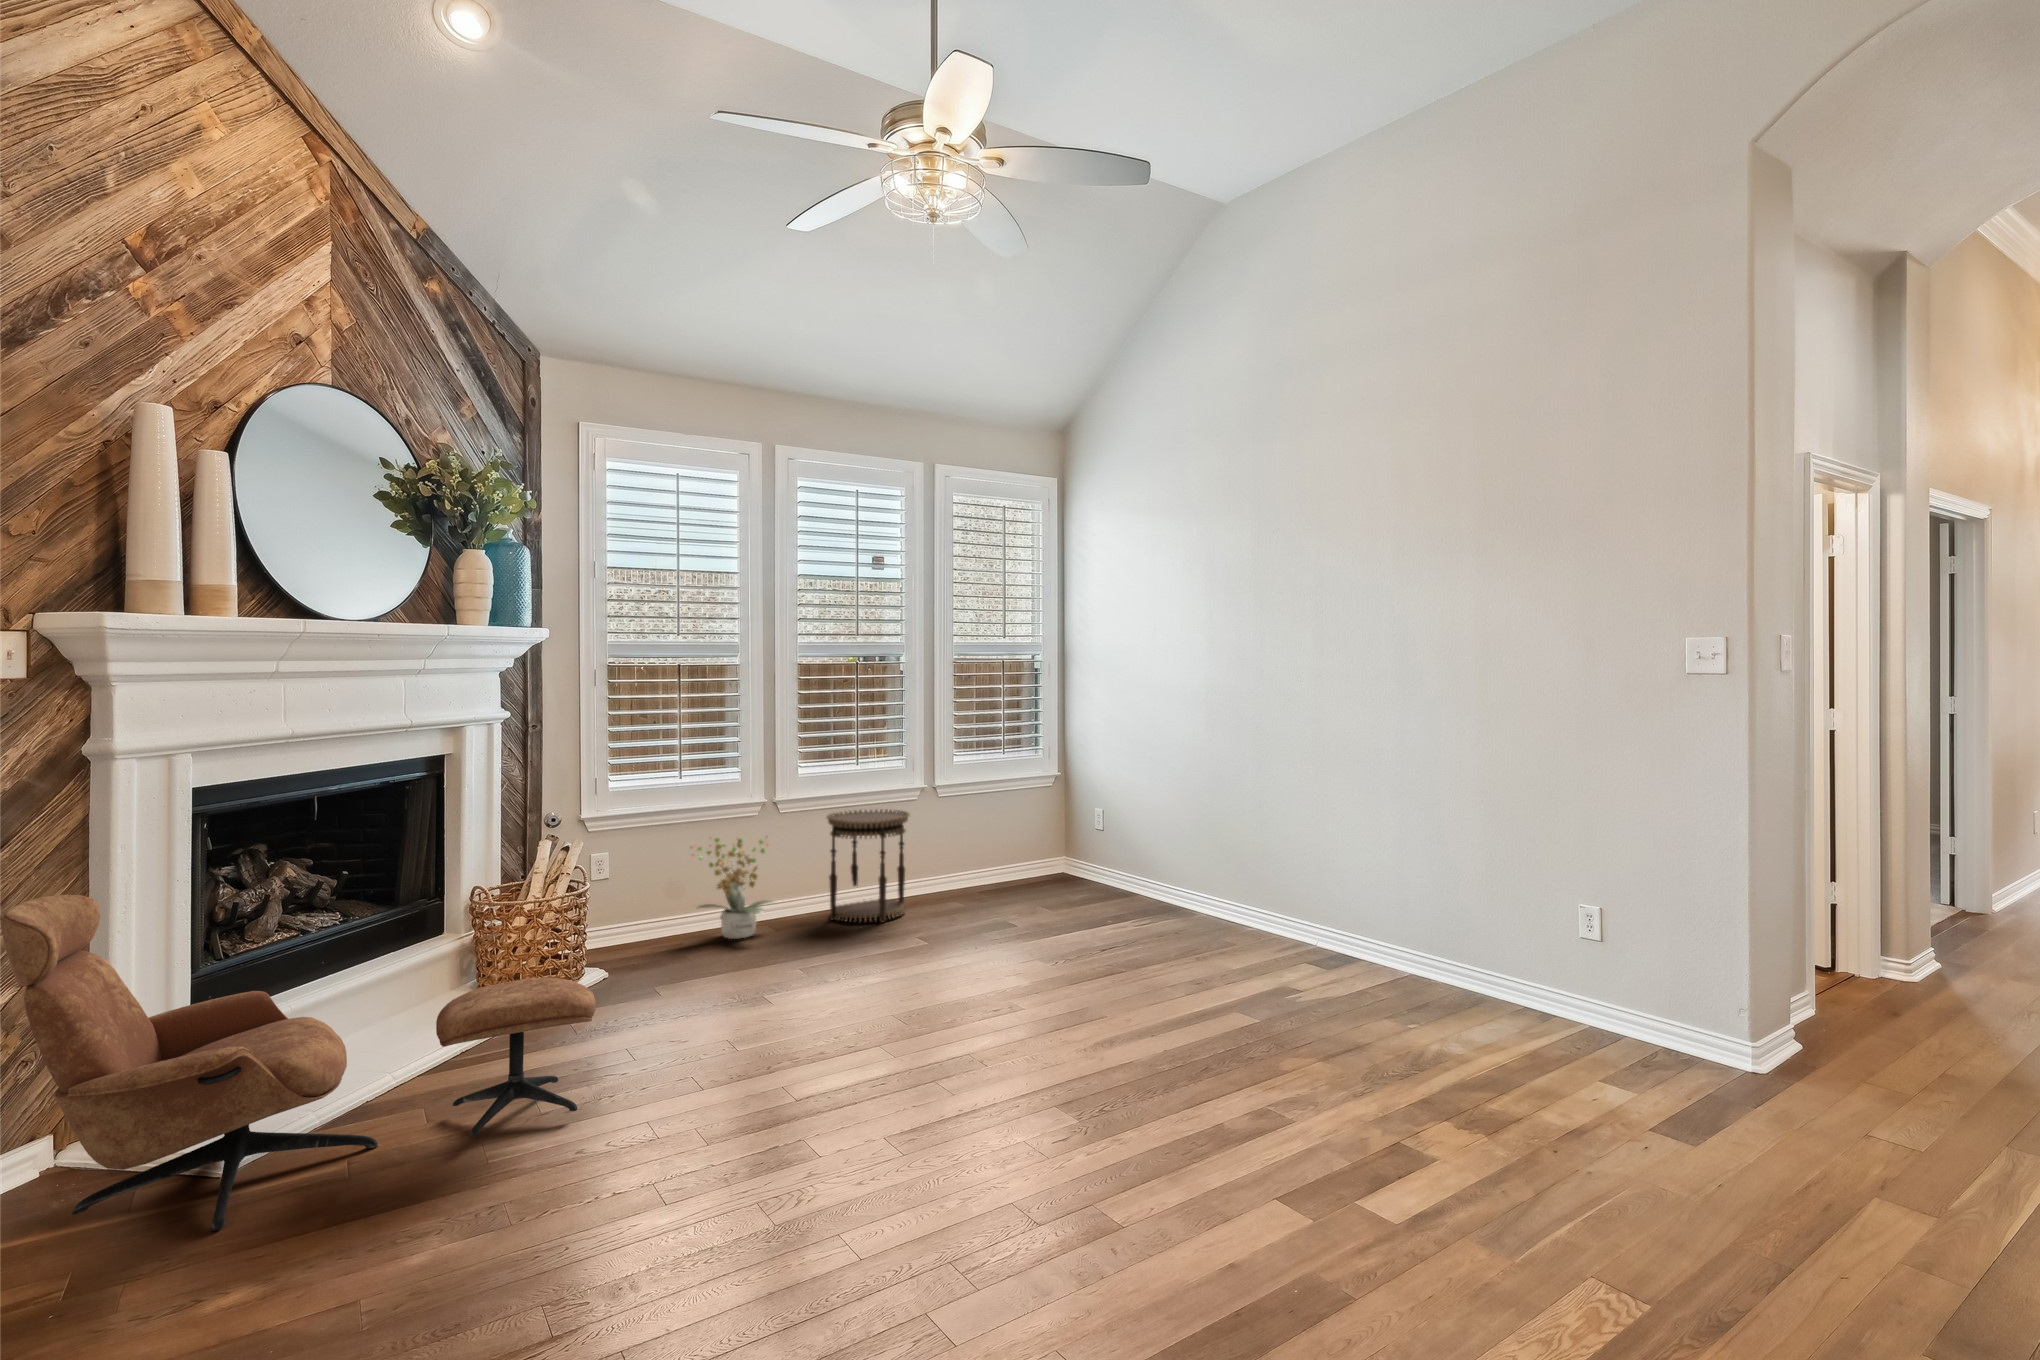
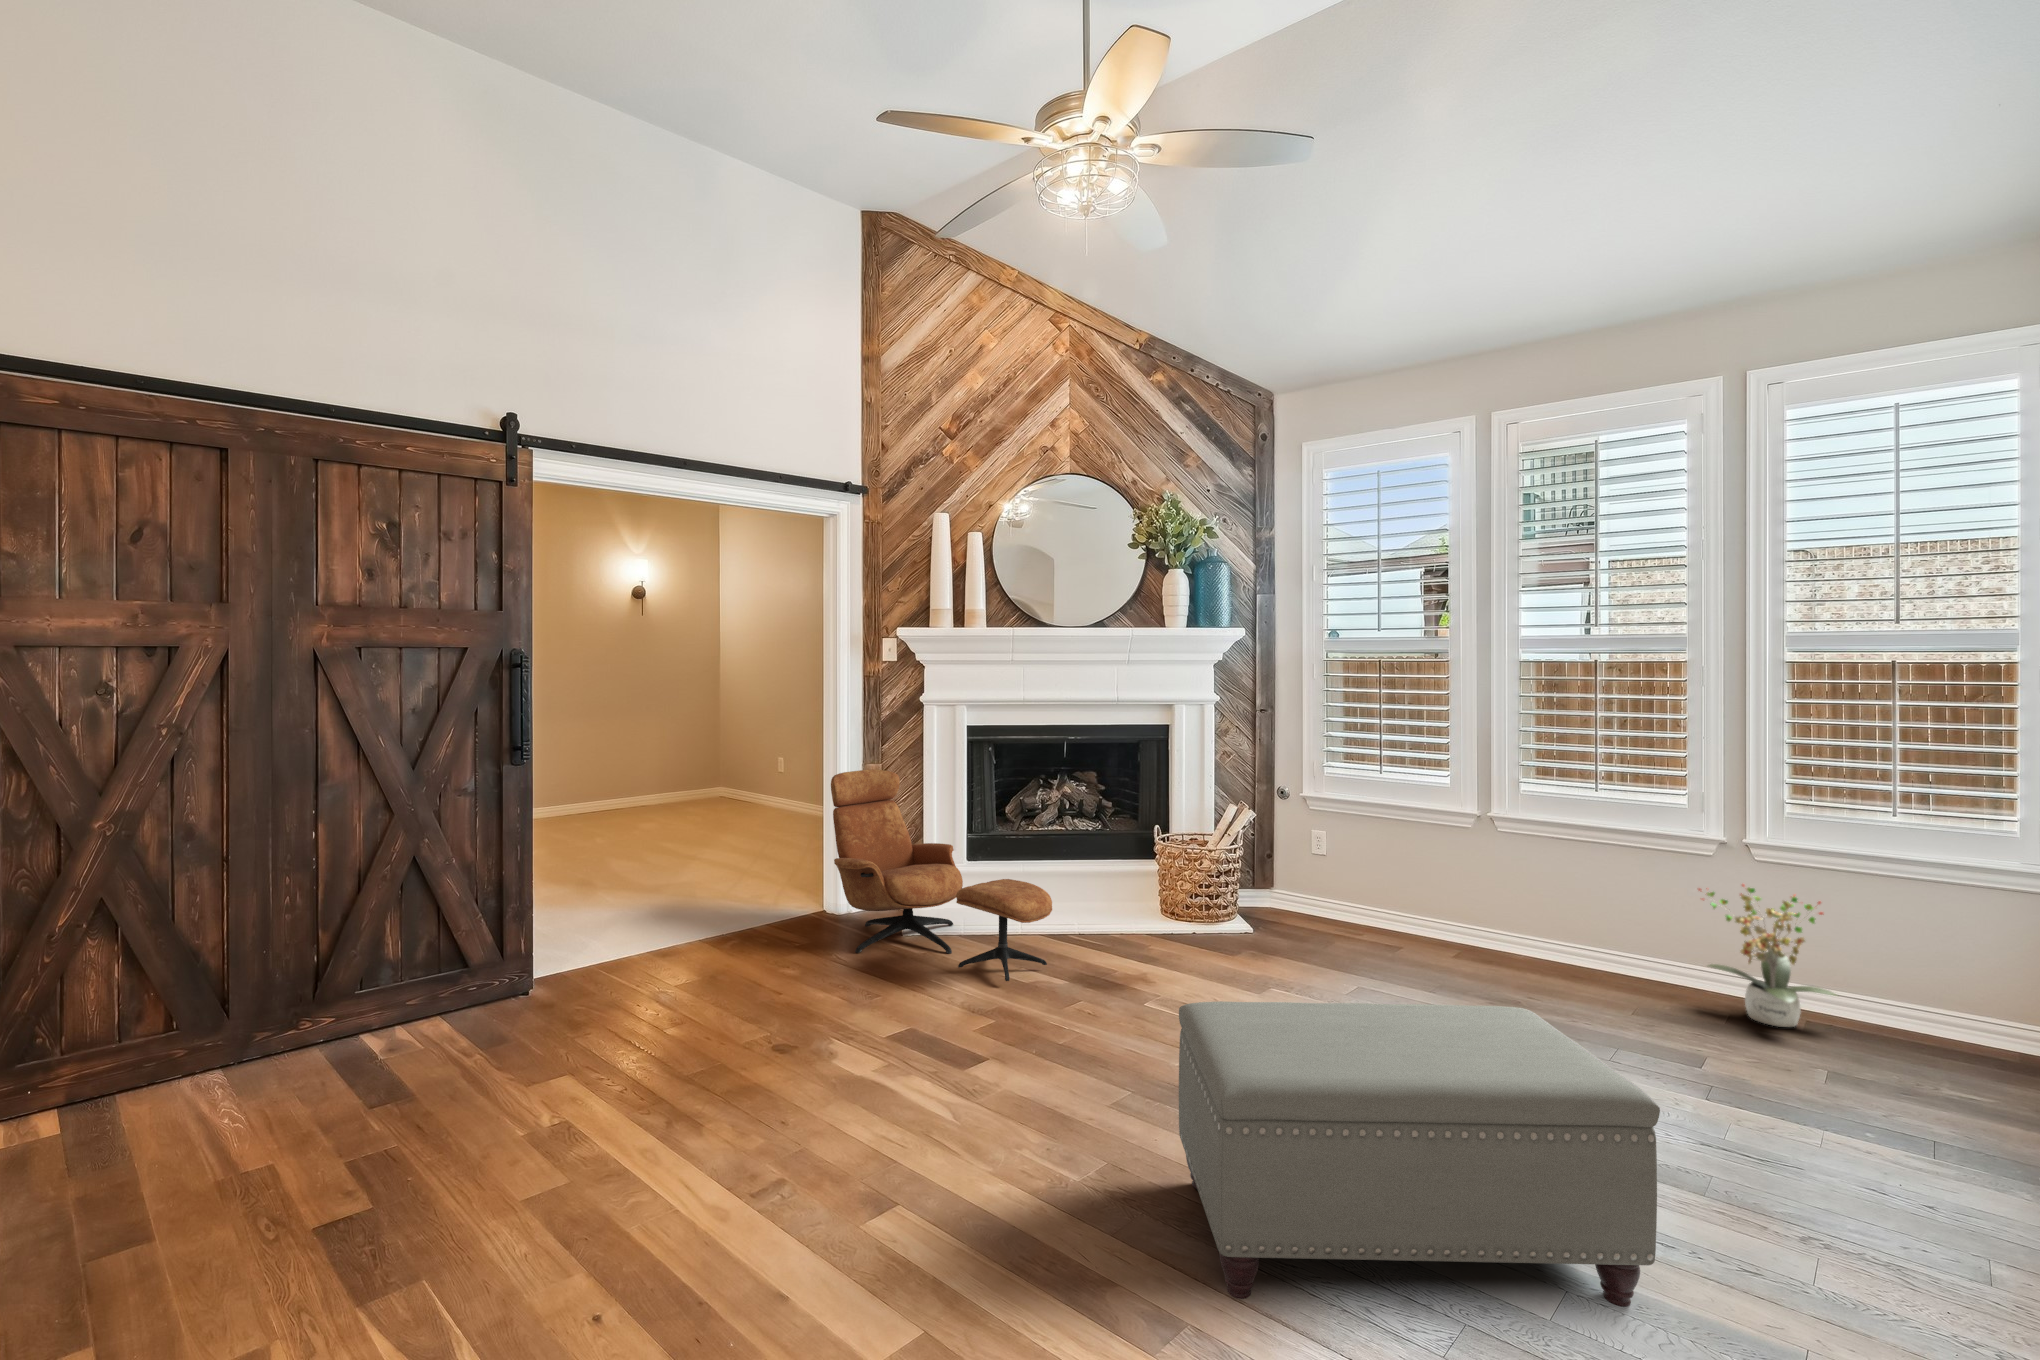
side table: present [826,809,910,923] -> none [1515,842,1633,991]
potted plant: present [691,838,773,939] -> present [1698,884,1836,1027]
ottoman: none [1072,883,1259,1106] -> present [1179,1001,1660,1307]

